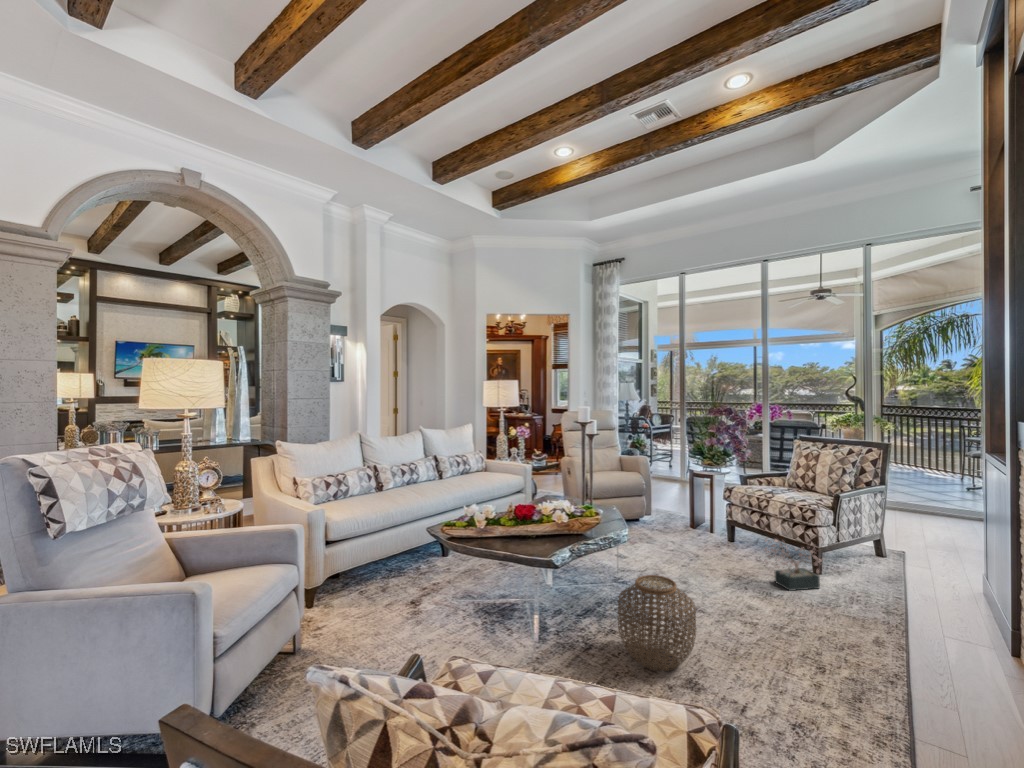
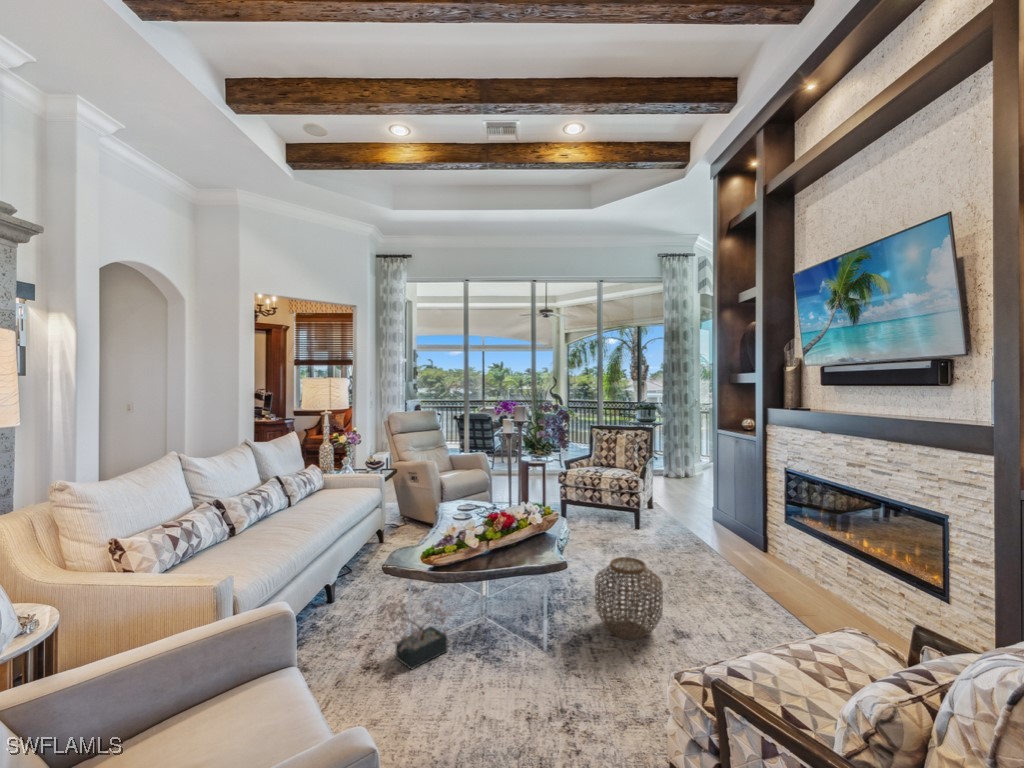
decorative plant: present [765,539,821,591] -> present [381,598,450,669]

